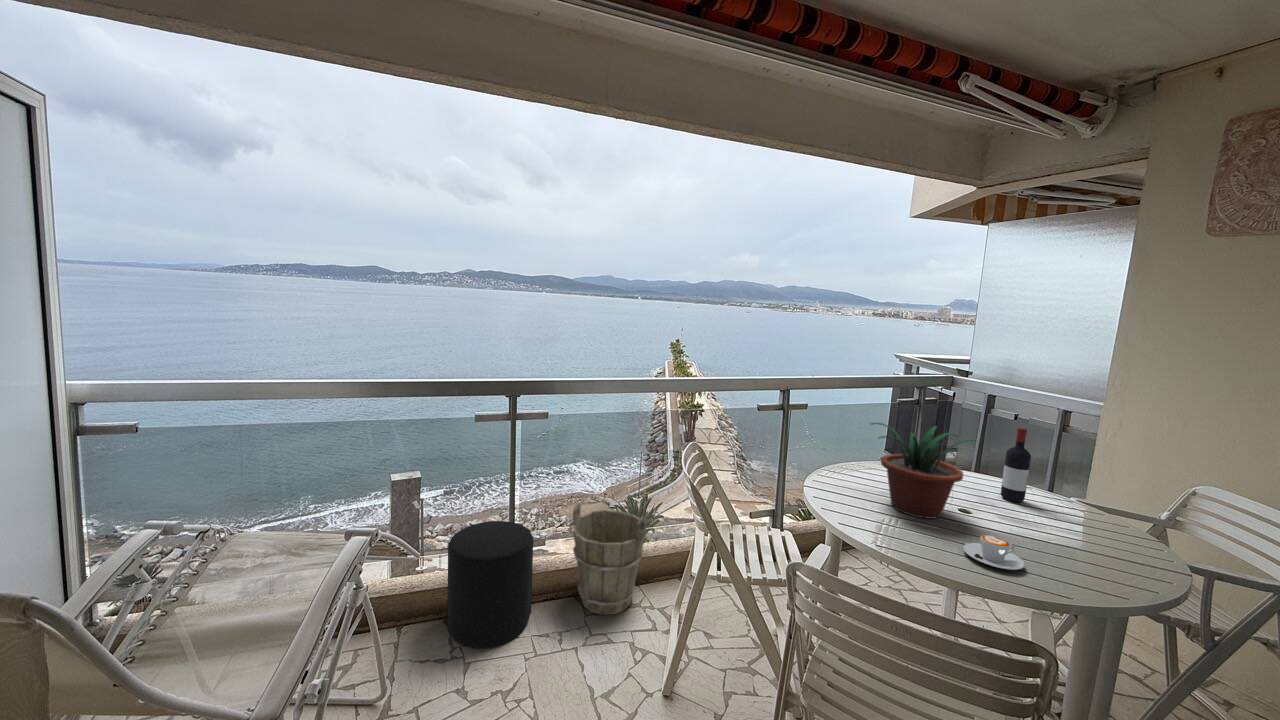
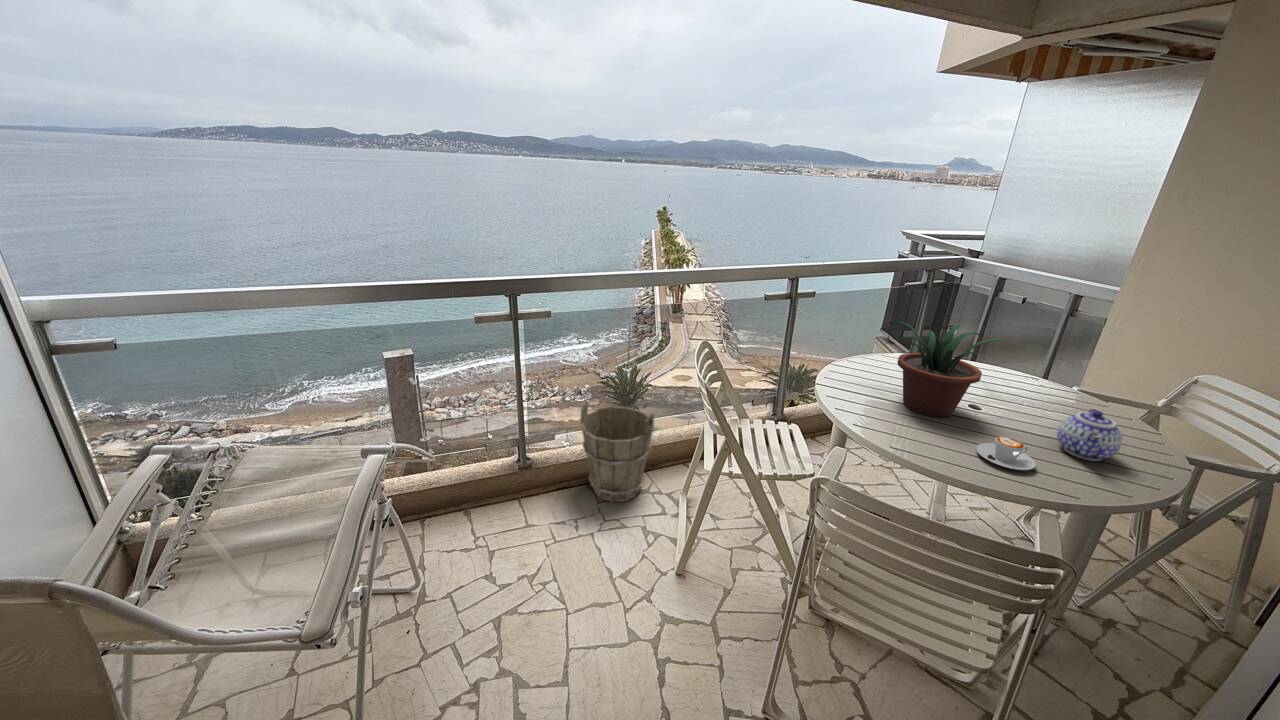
wine bottle: present [1001,427,1031,502] -> none [1009,322,1049,396]
teapot: none [1047,510,1112,565] -> present [1057,409,1122,461]
stool: present [447,521,533,648] -> none [461,422,546,537]

